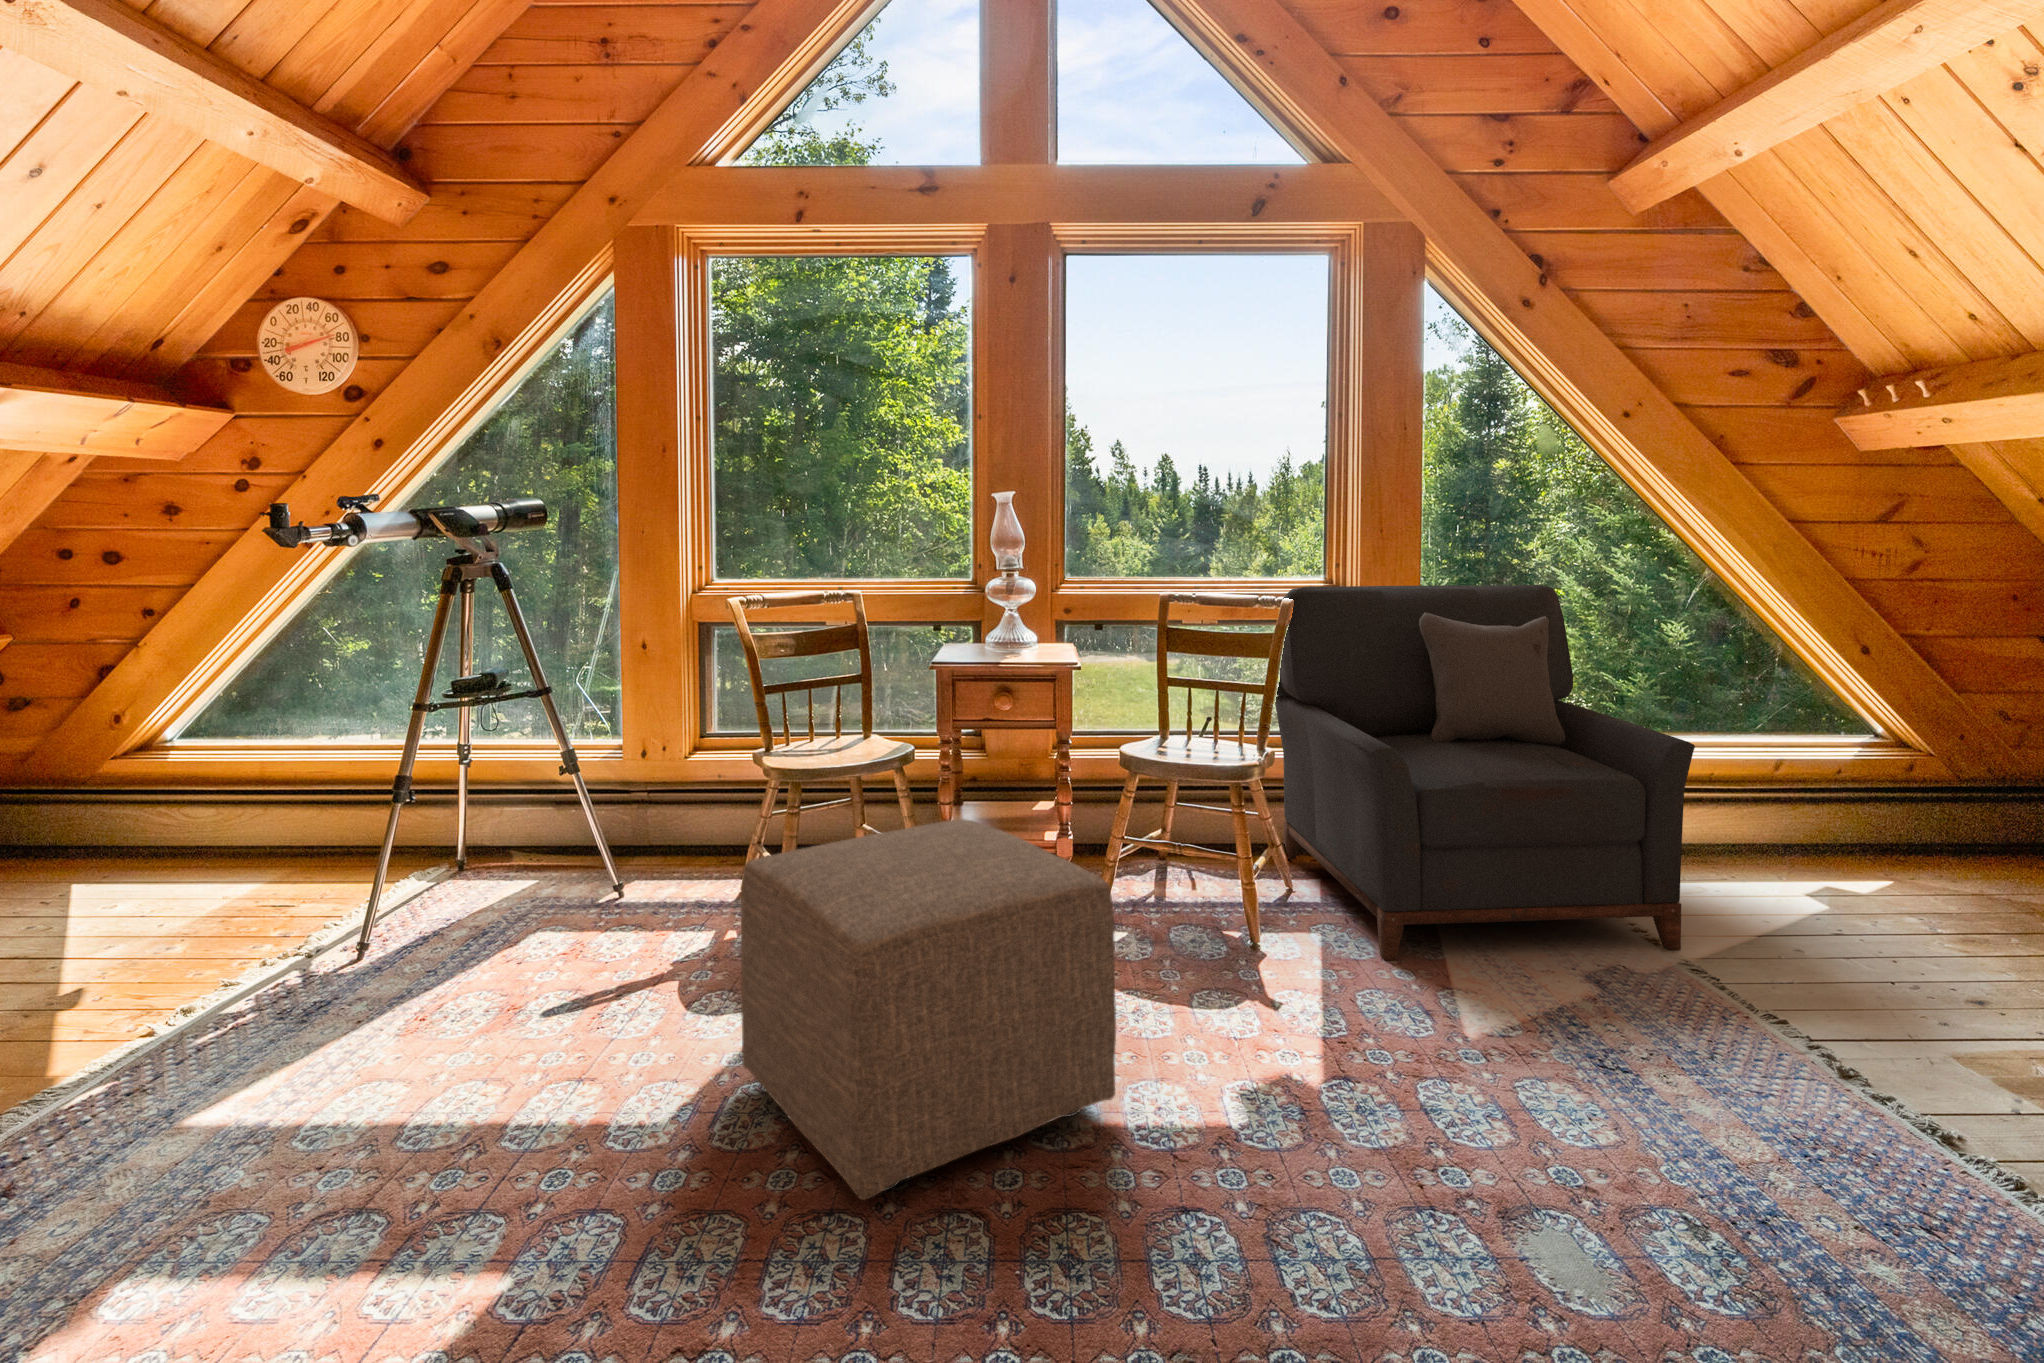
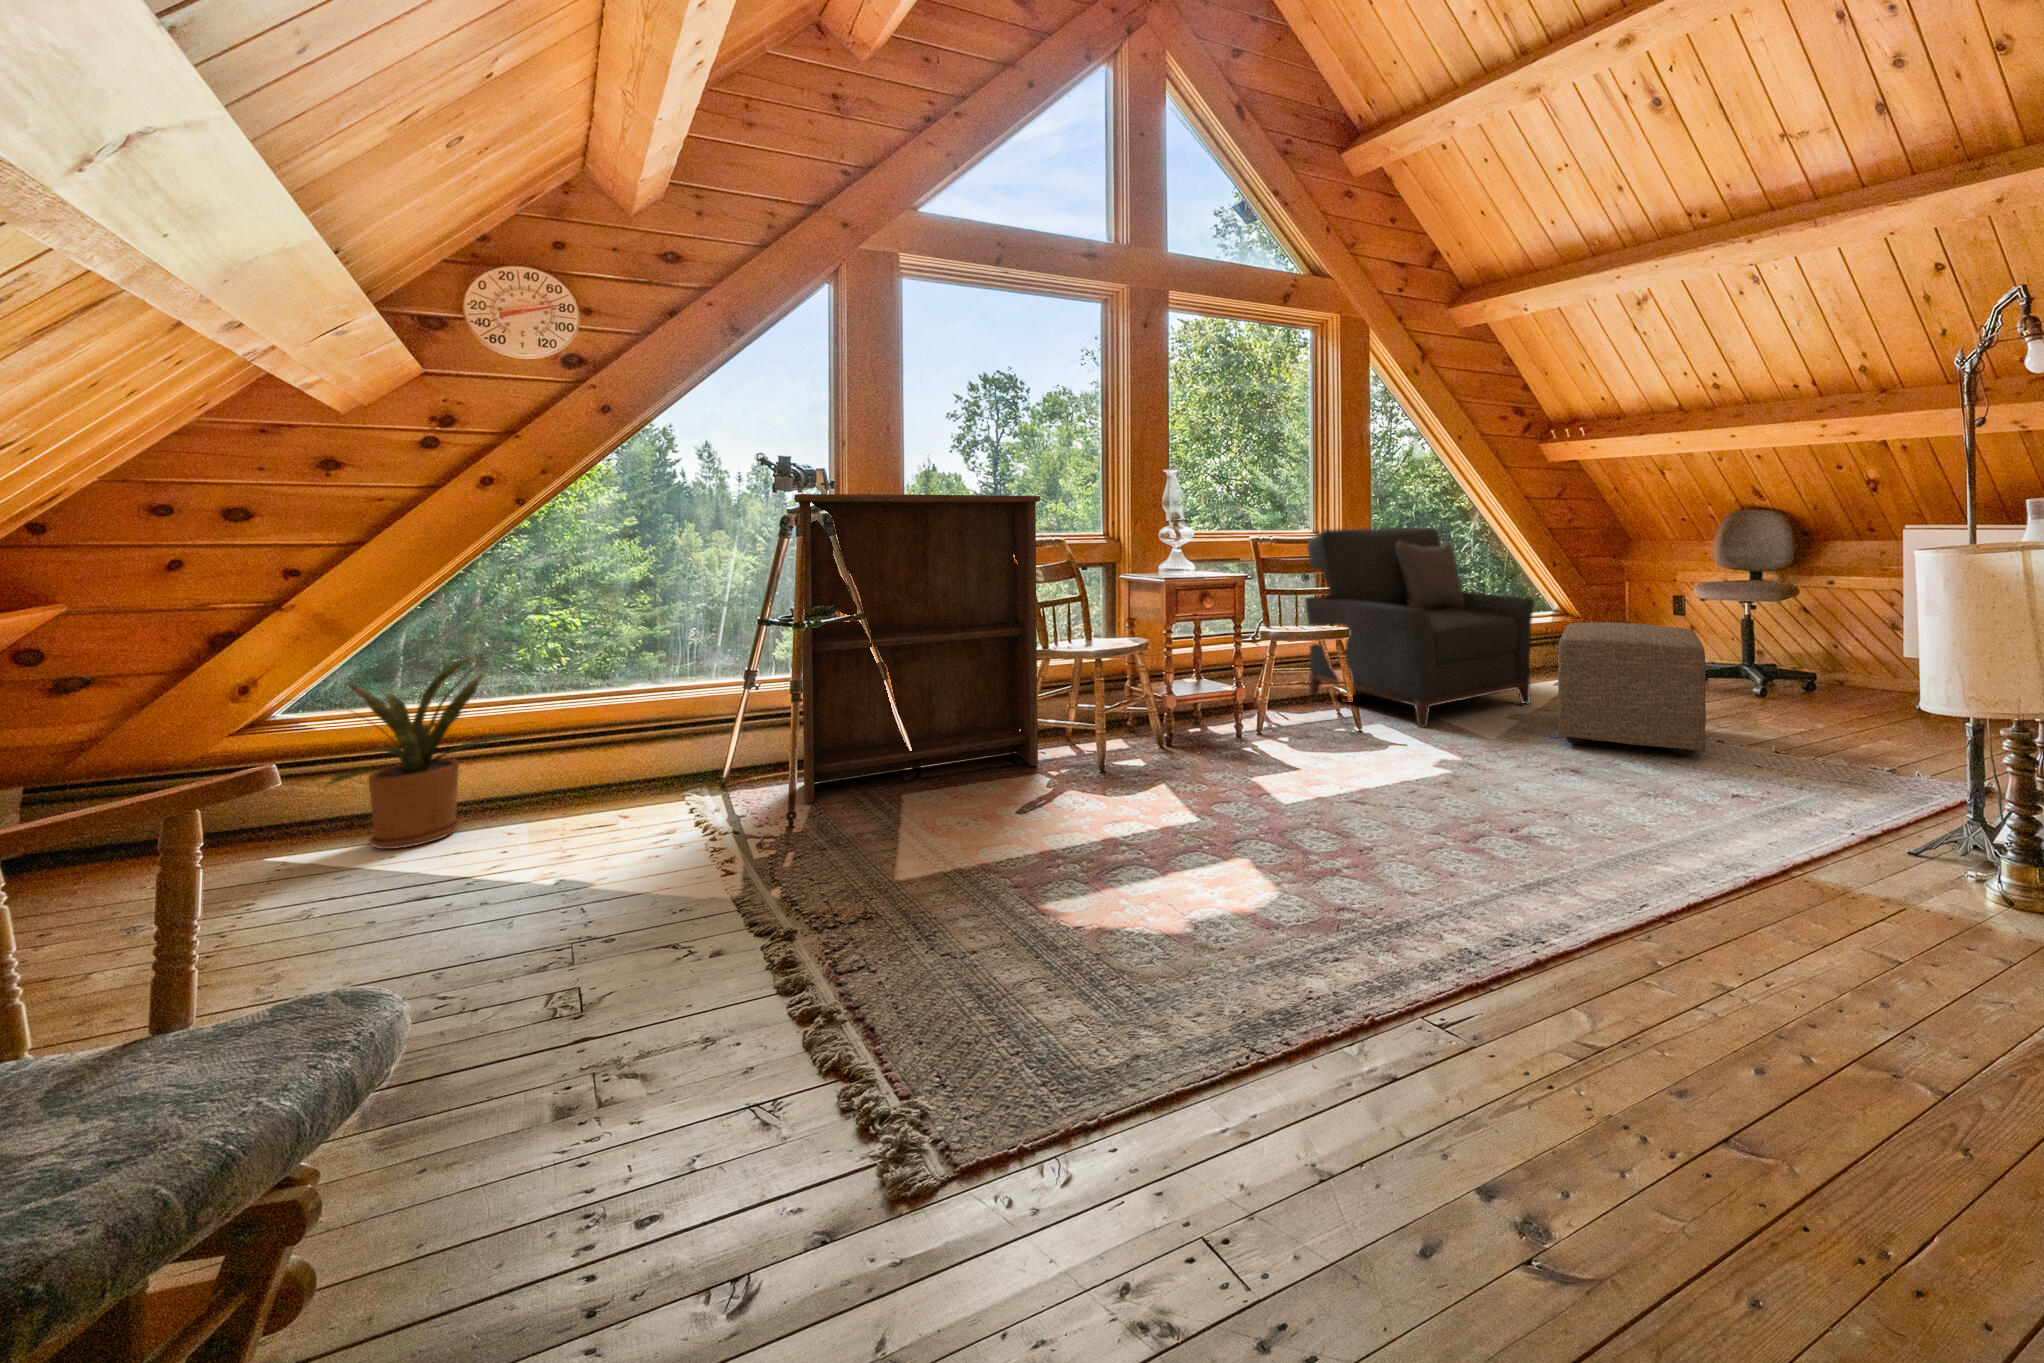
bookshelf: none [470,539,783,910] -> present [794,494,1040,803]
house plant: none [83,697,289,887] -> present [287,654,512,849]
ottoman: present [741,819,1116,1200] -> present [1558,622,1706,756]

